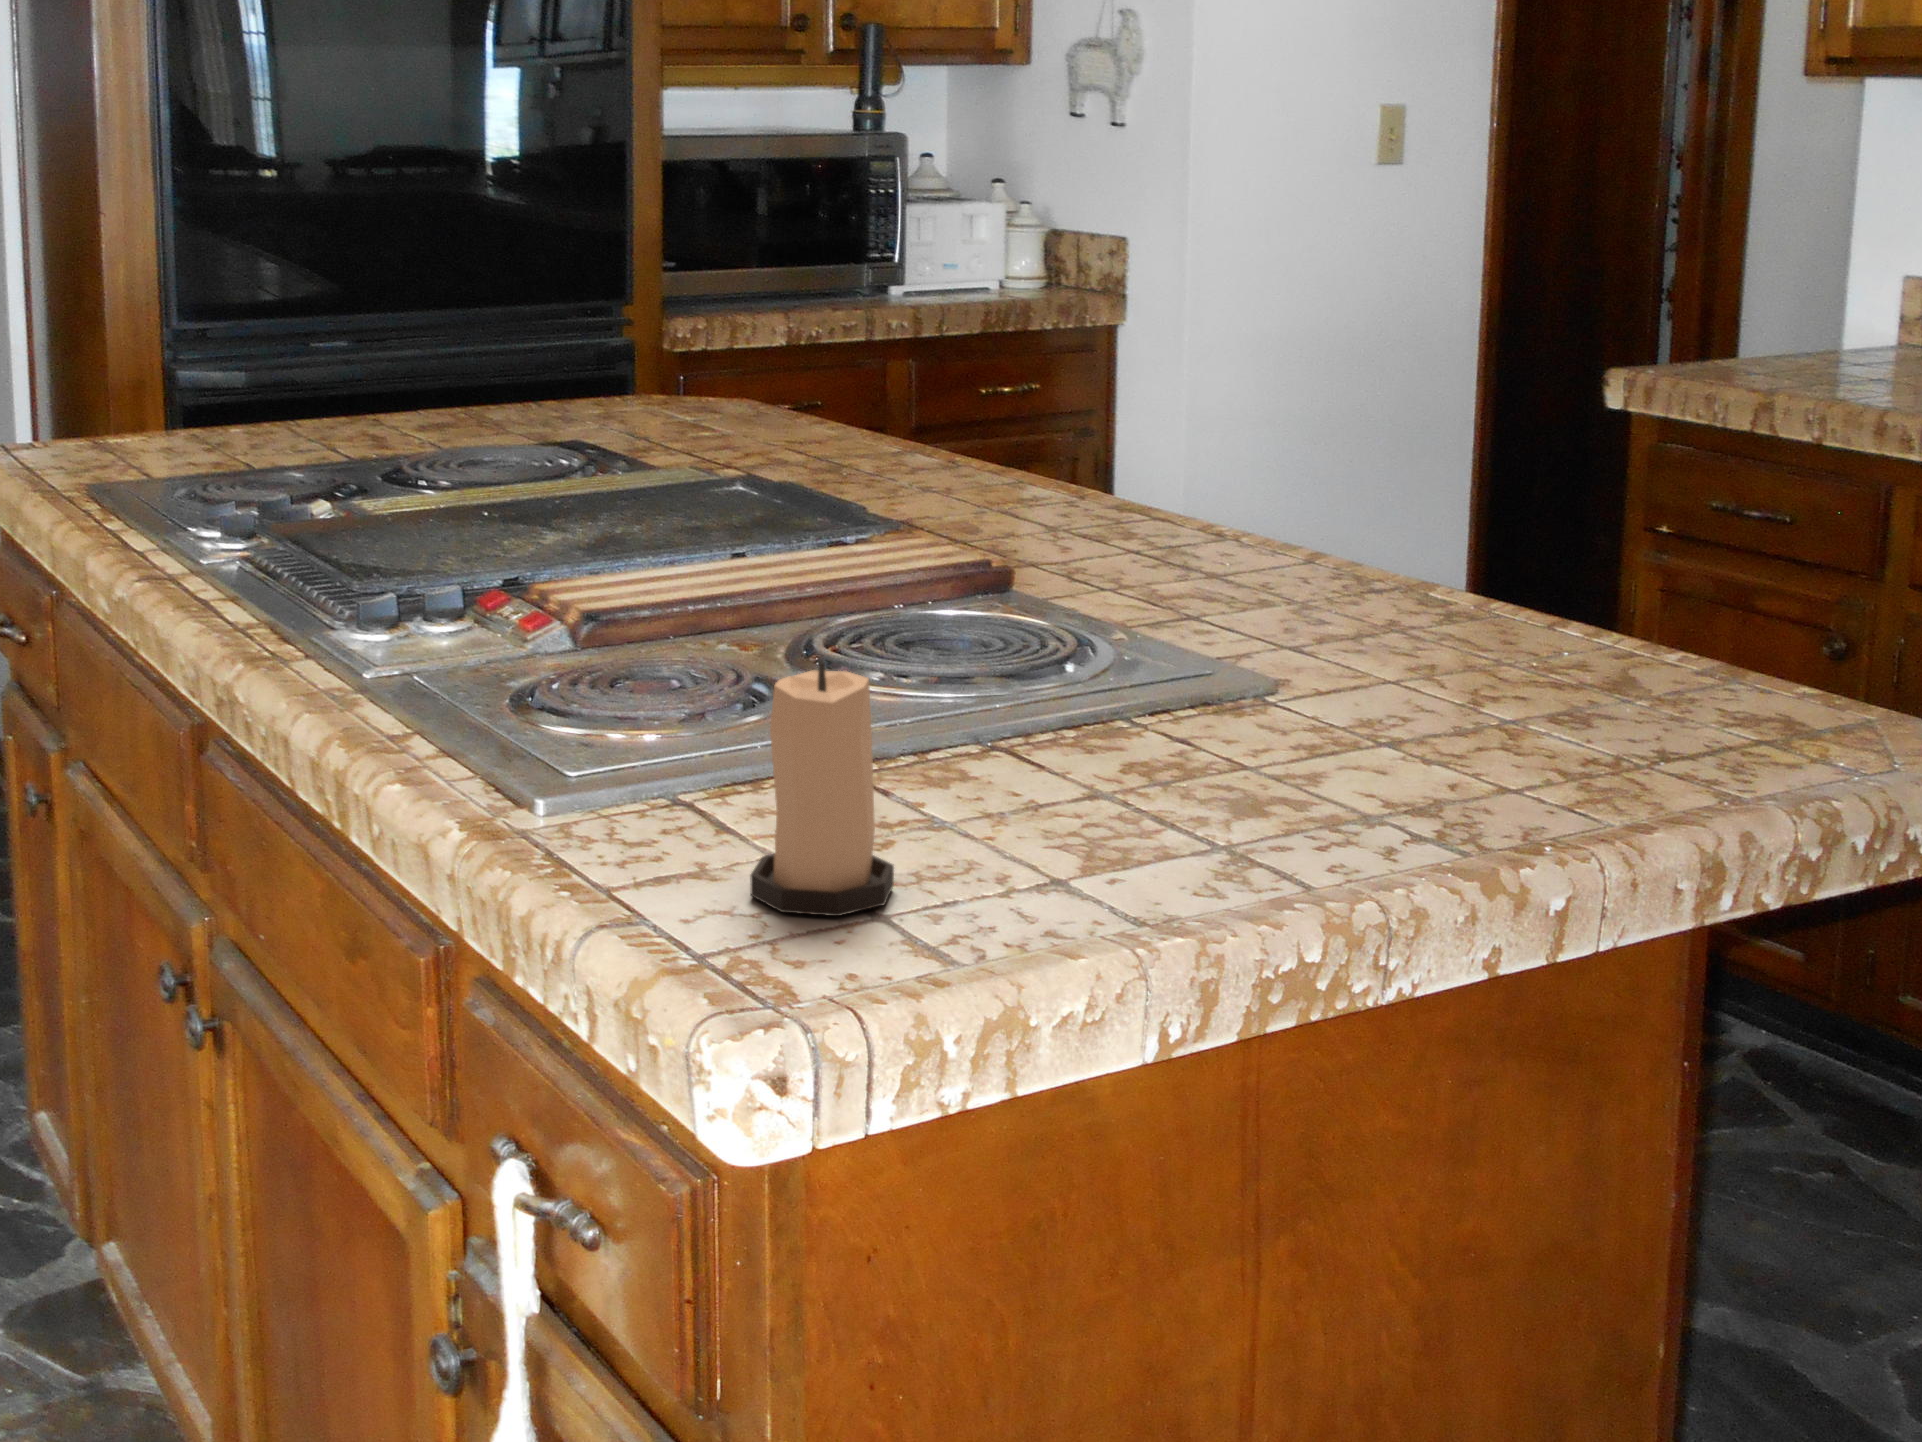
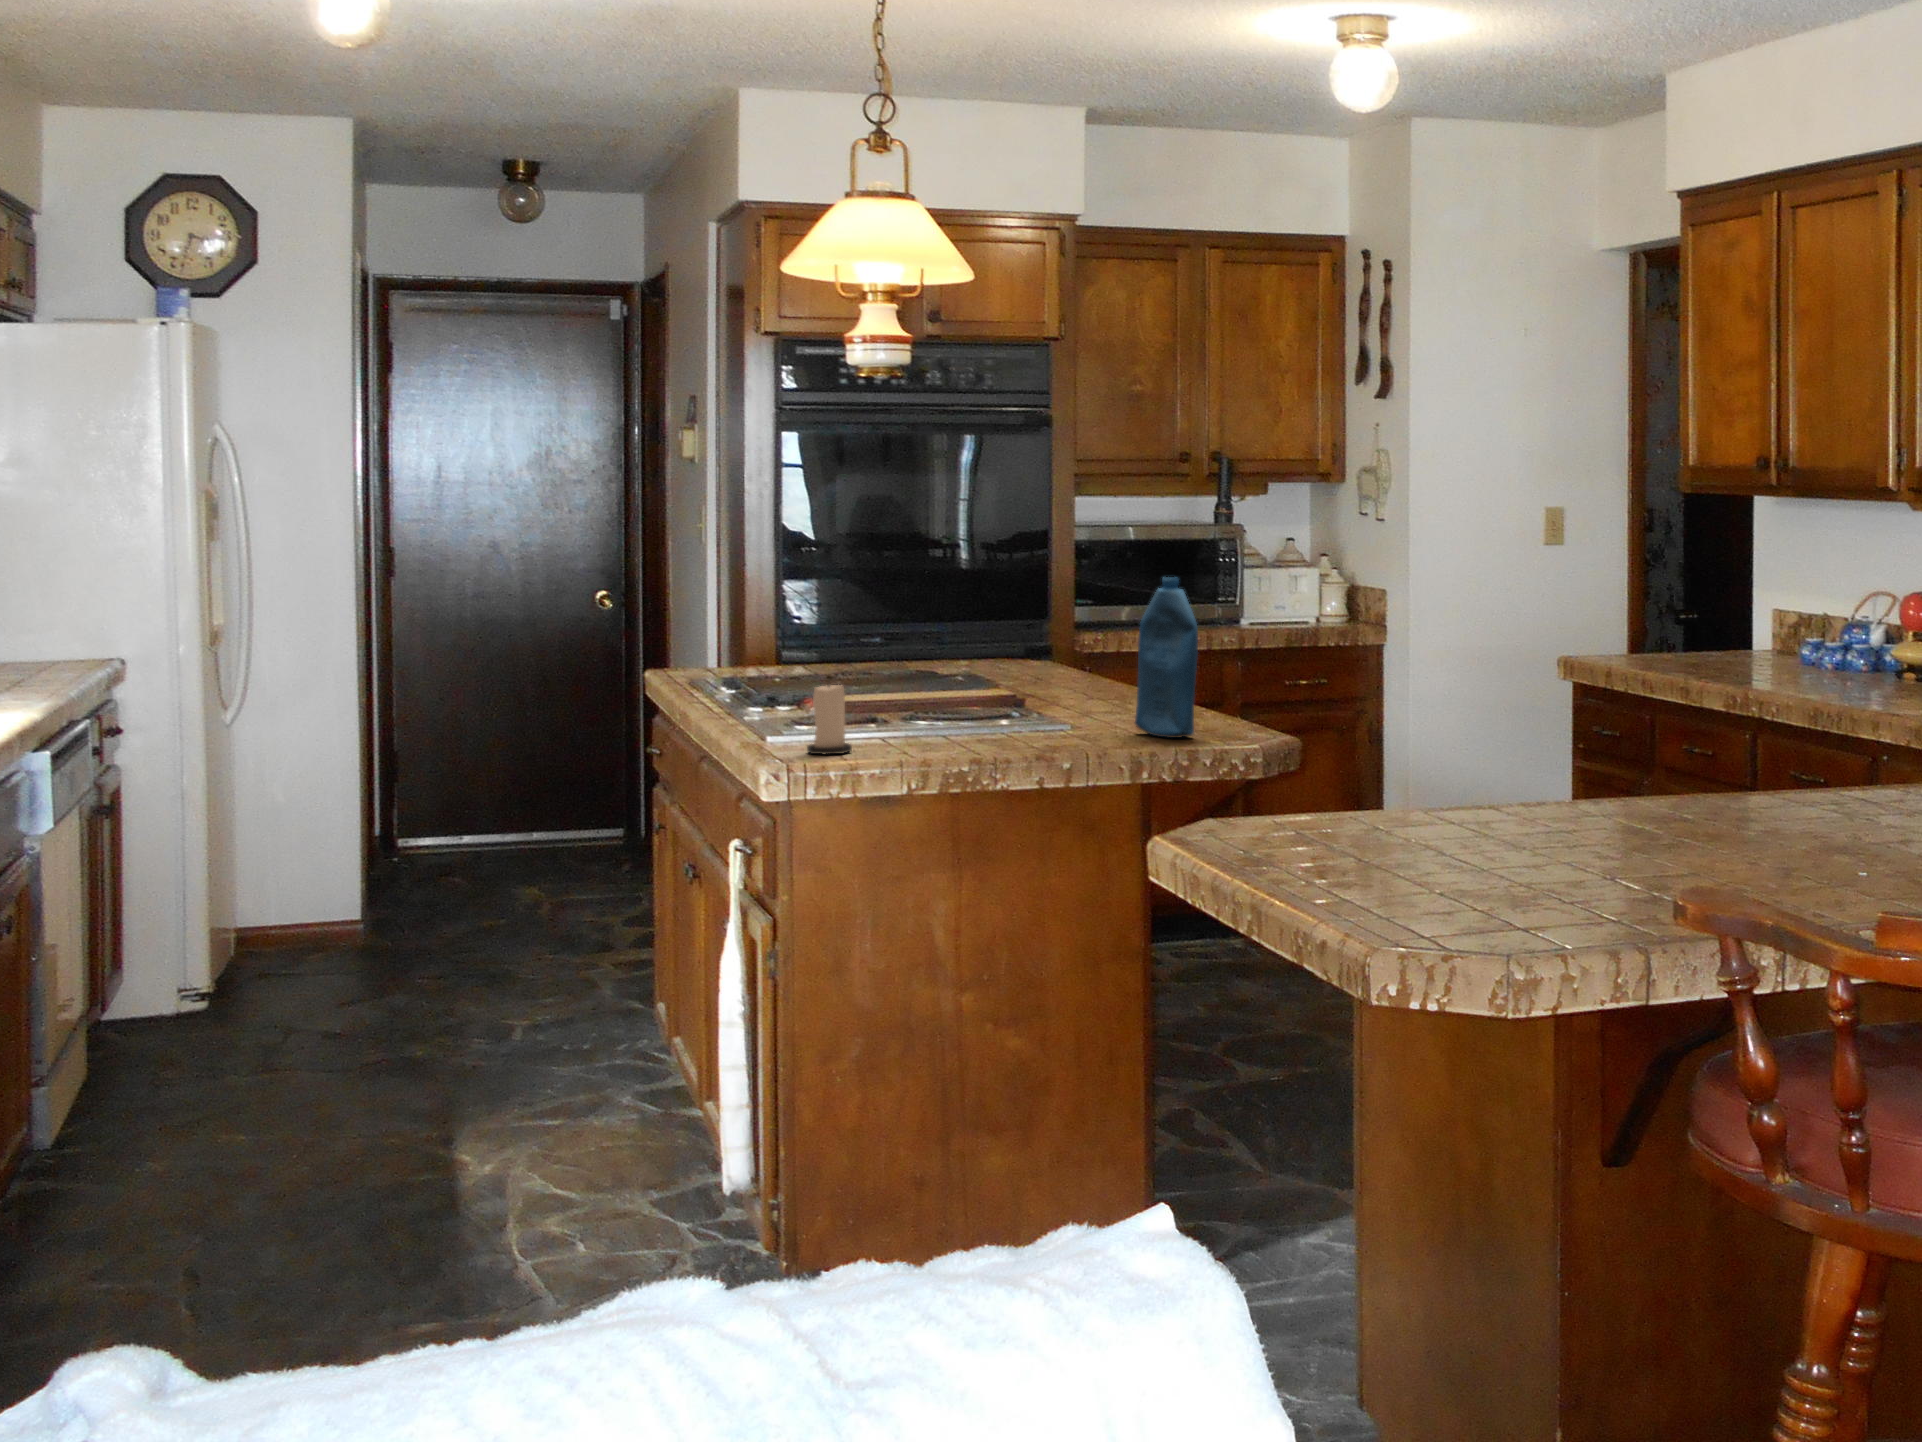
bottle: none [1486,280,1744,735] -> present [1134,577,1198,738]

